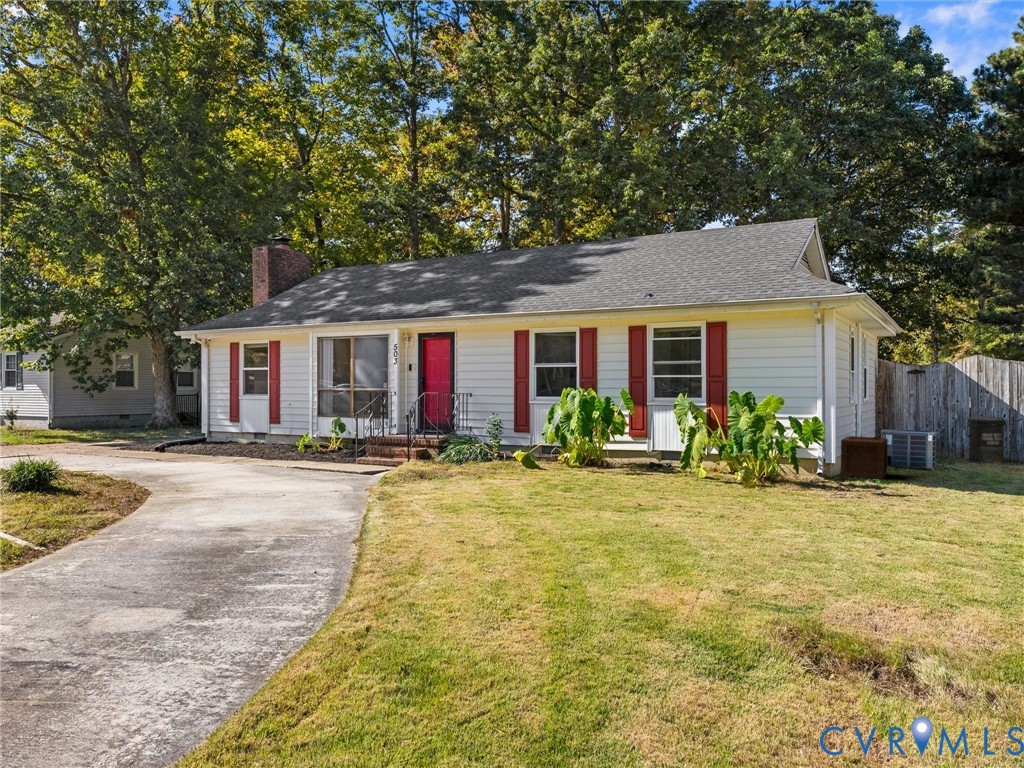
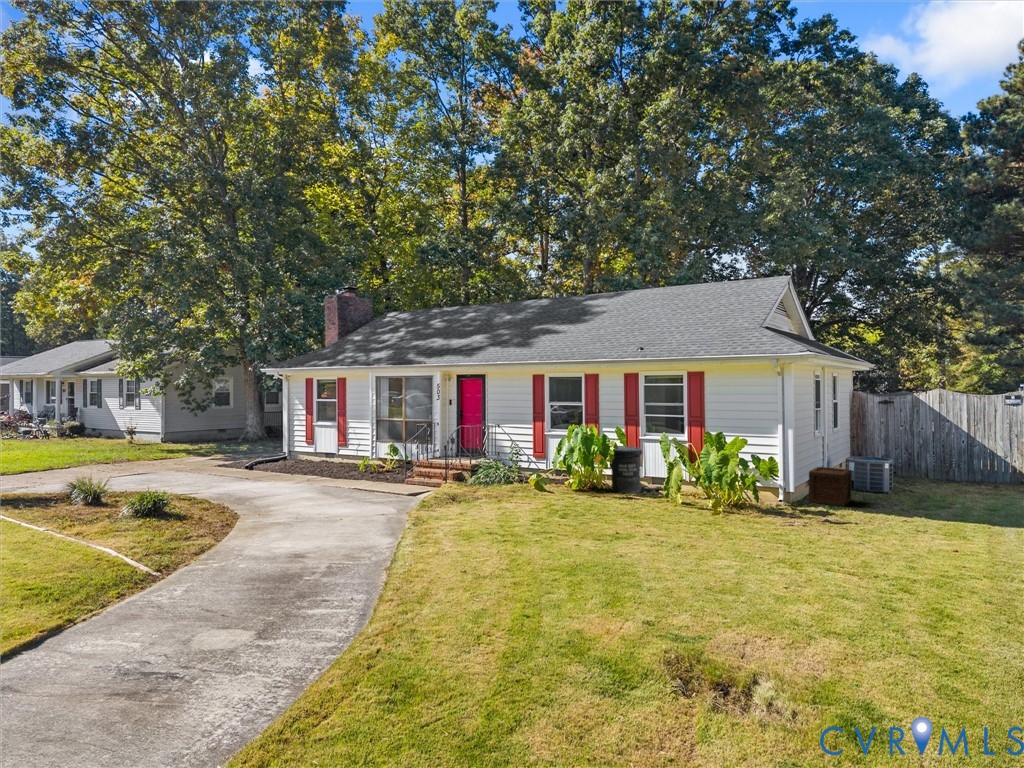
trash can: present [967,417,1006,463] -> present [610,446,642,494]

